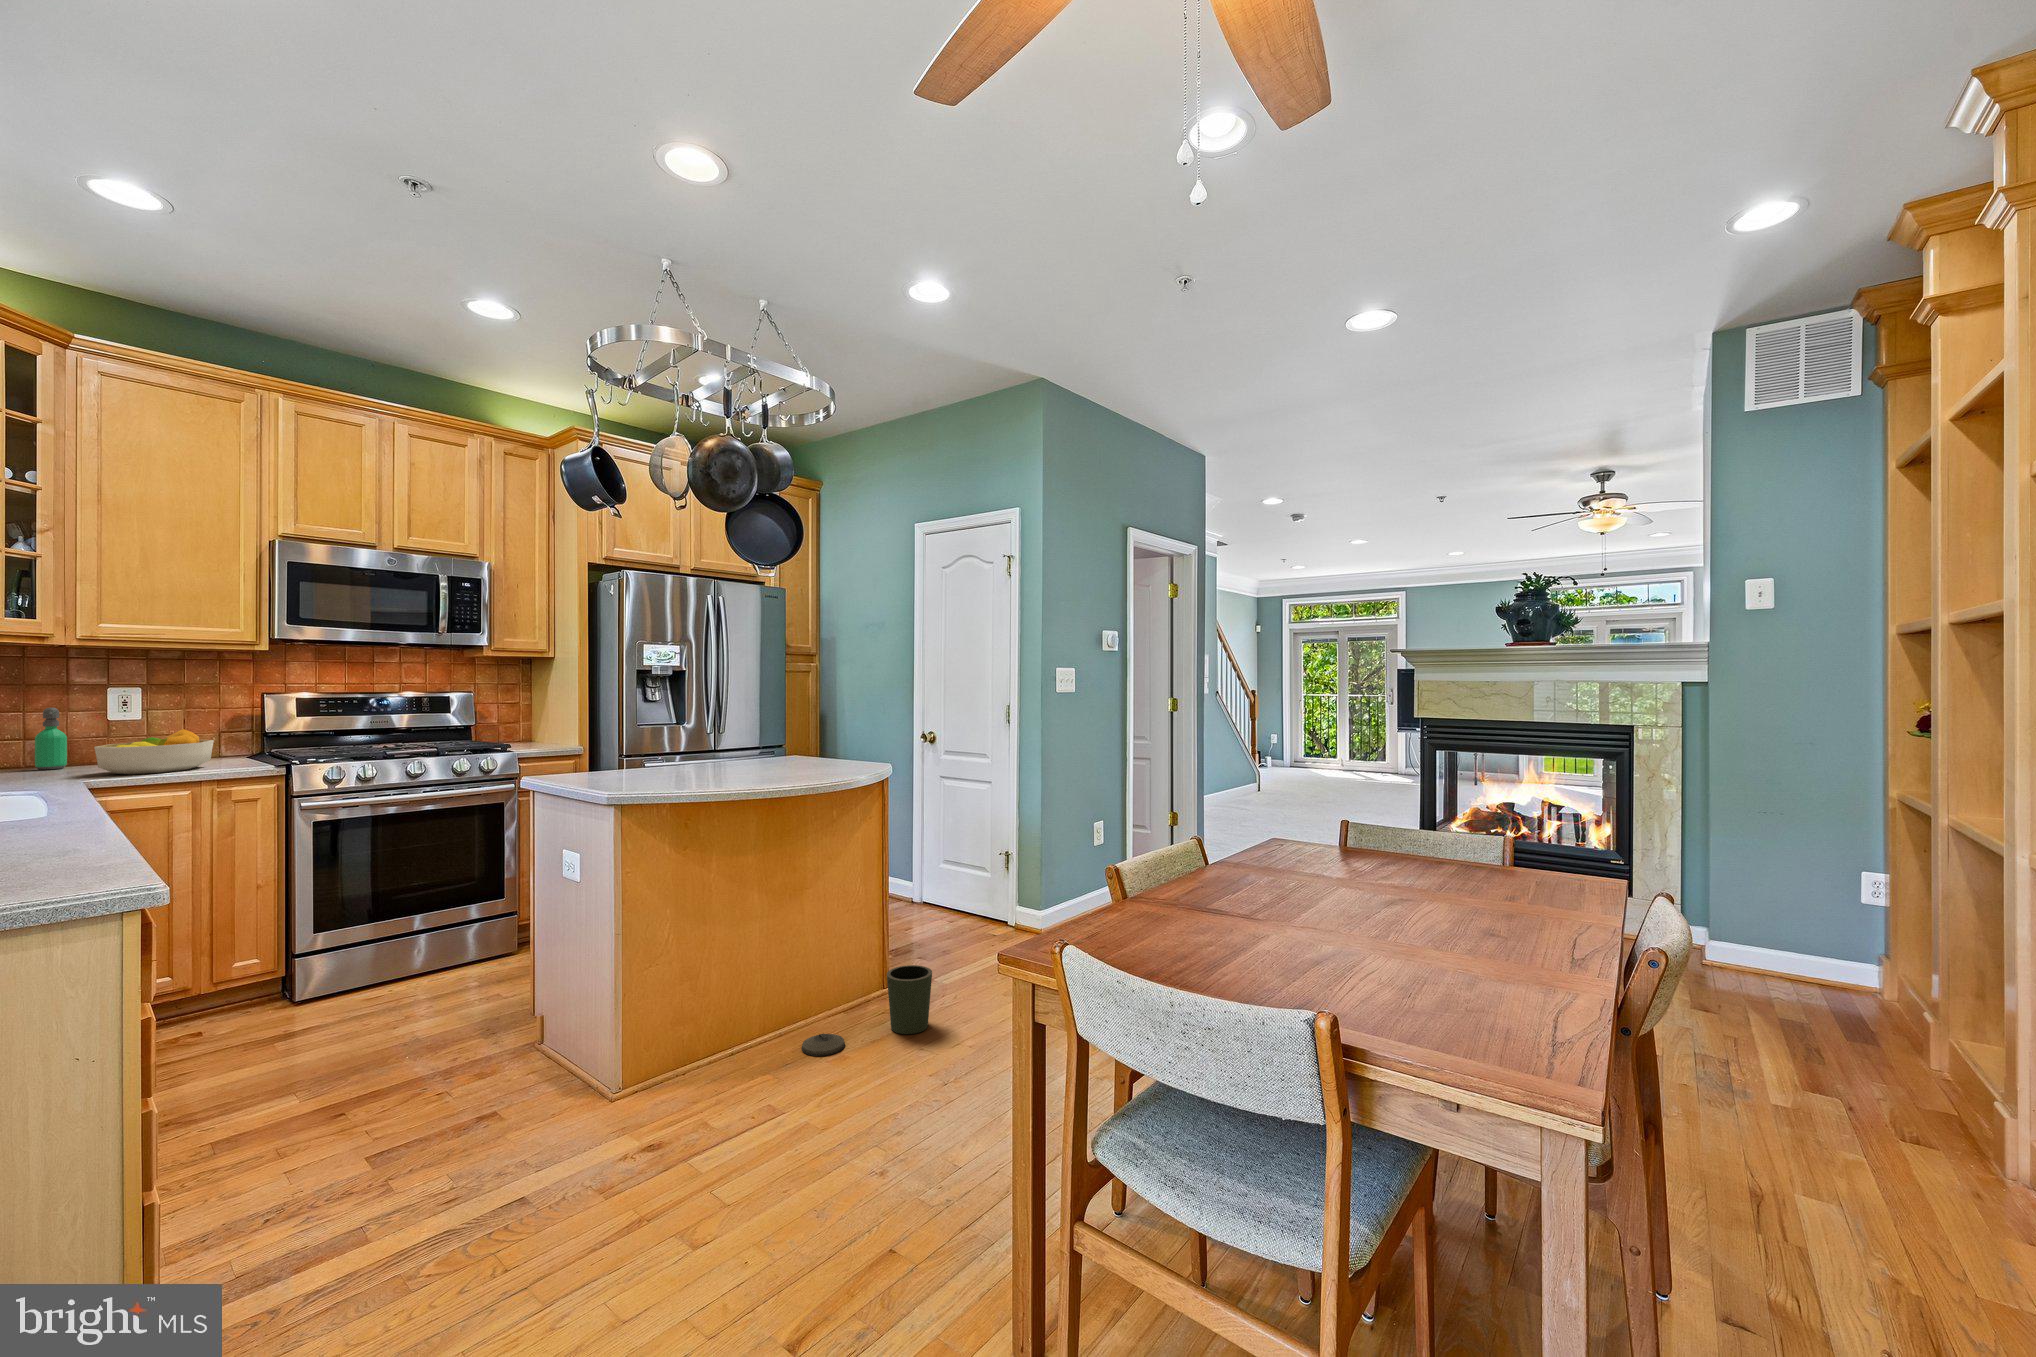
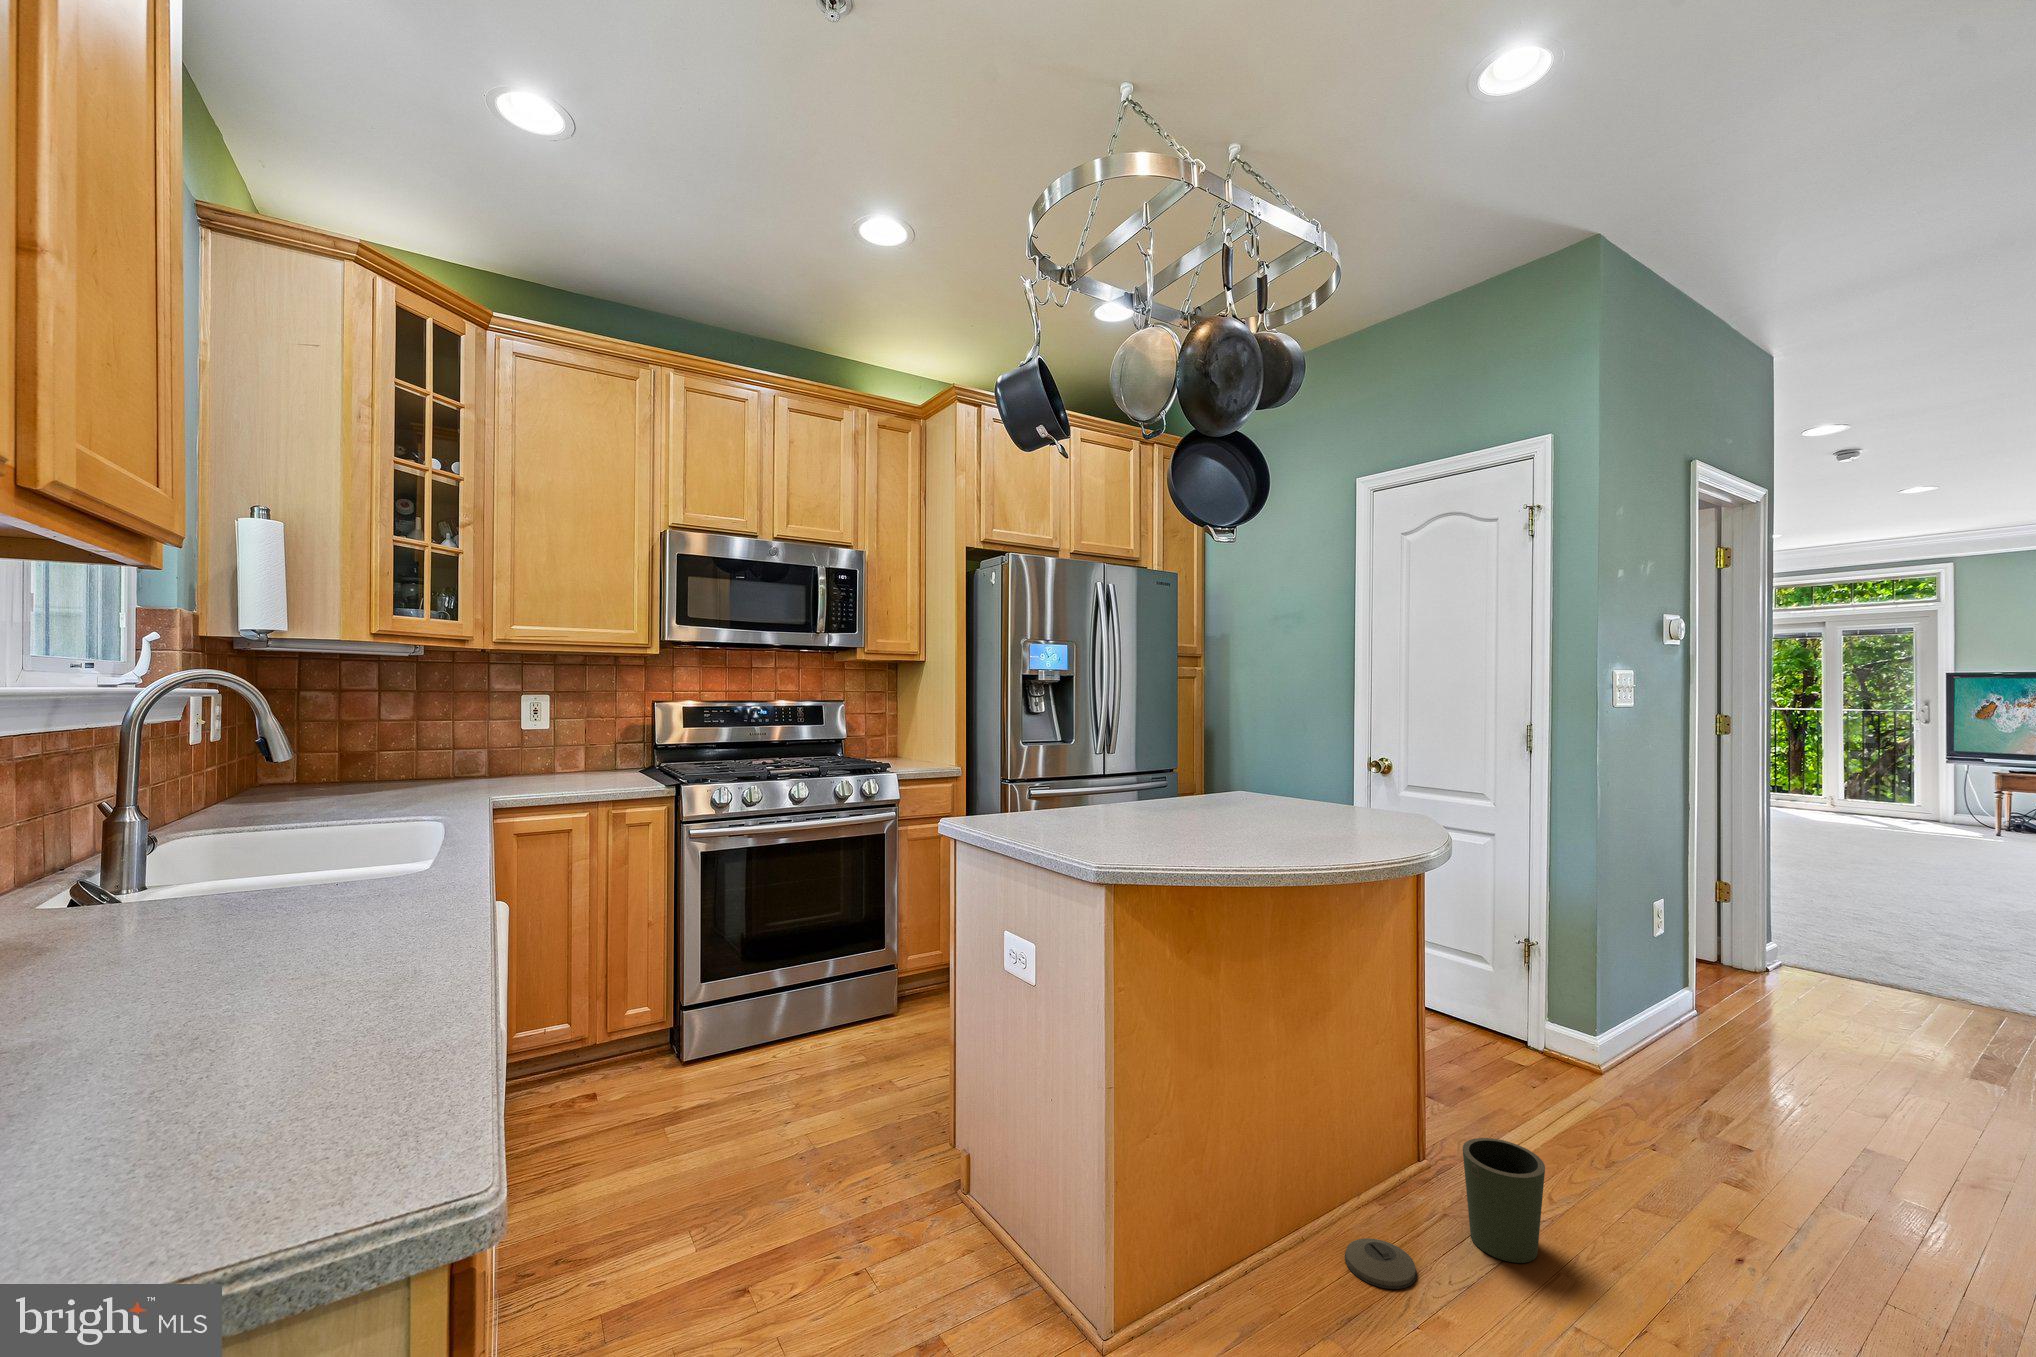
soap dispenser: present [35,708,67,770] -> none [458,715,485,781]
fruit bowl: present [94,729,214,774] -> none [503,741,610,792]

